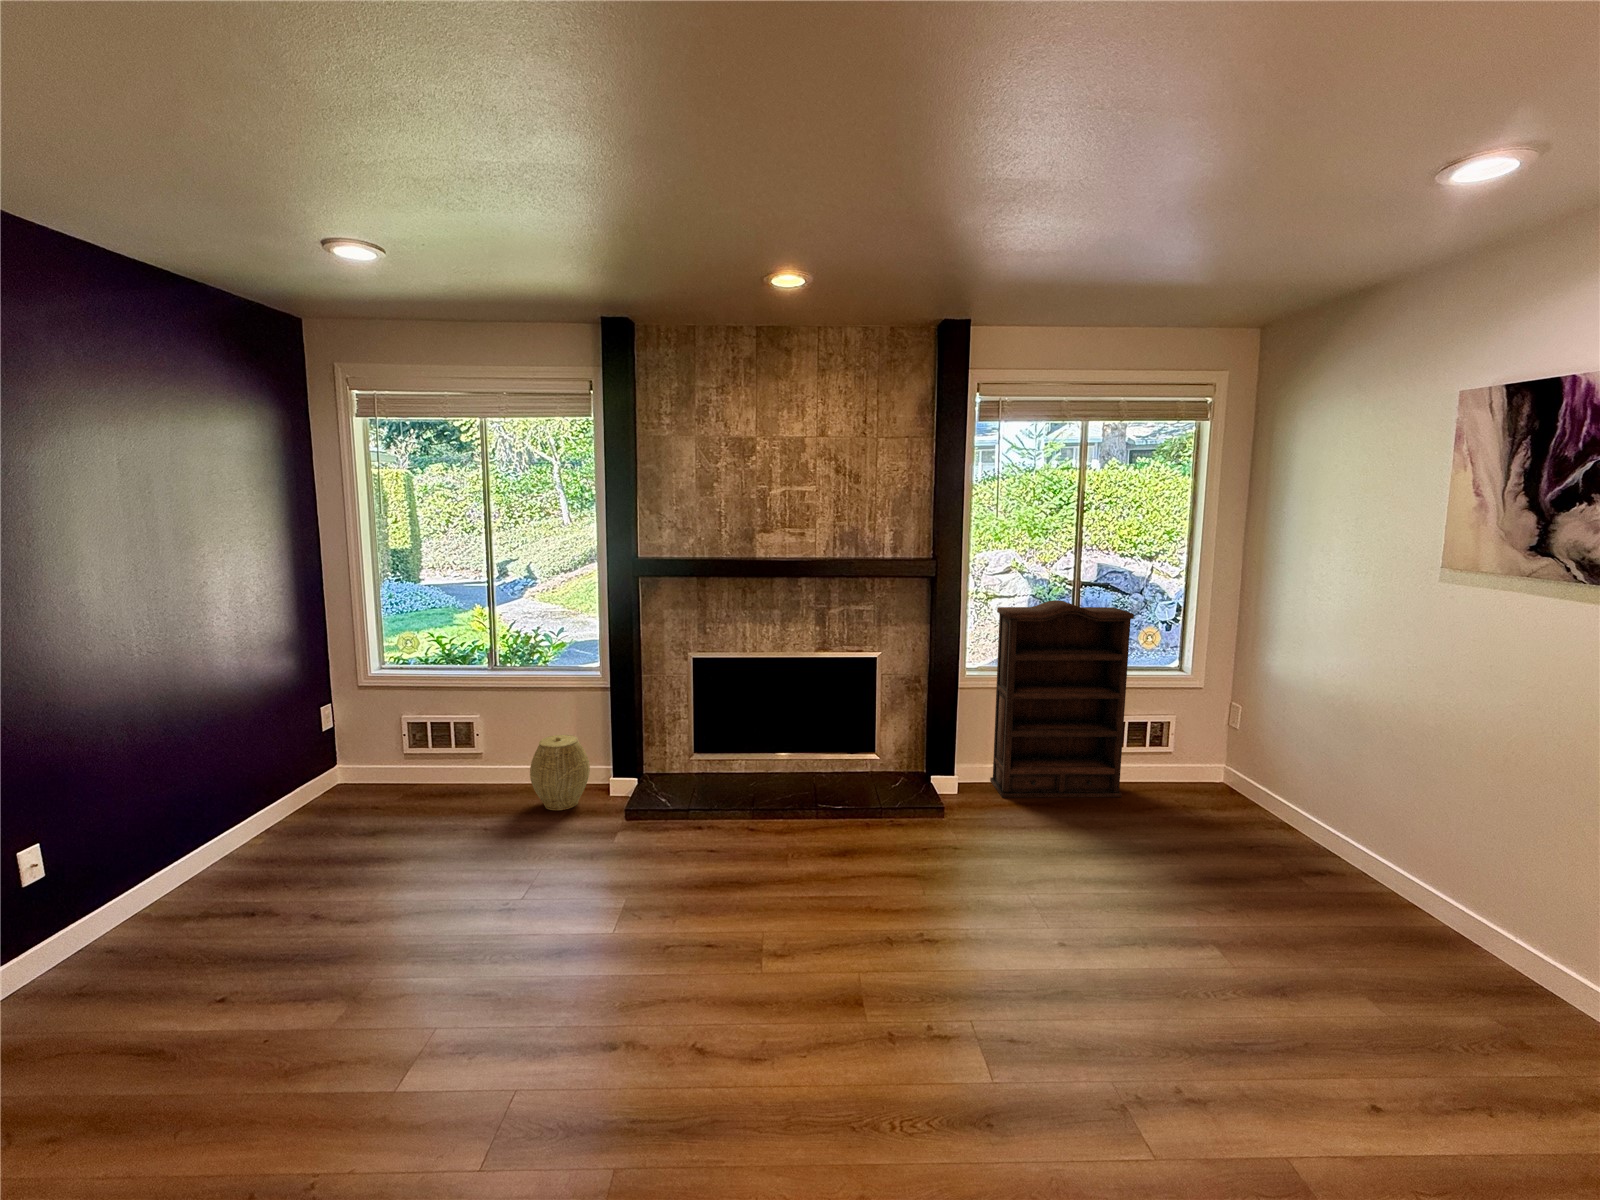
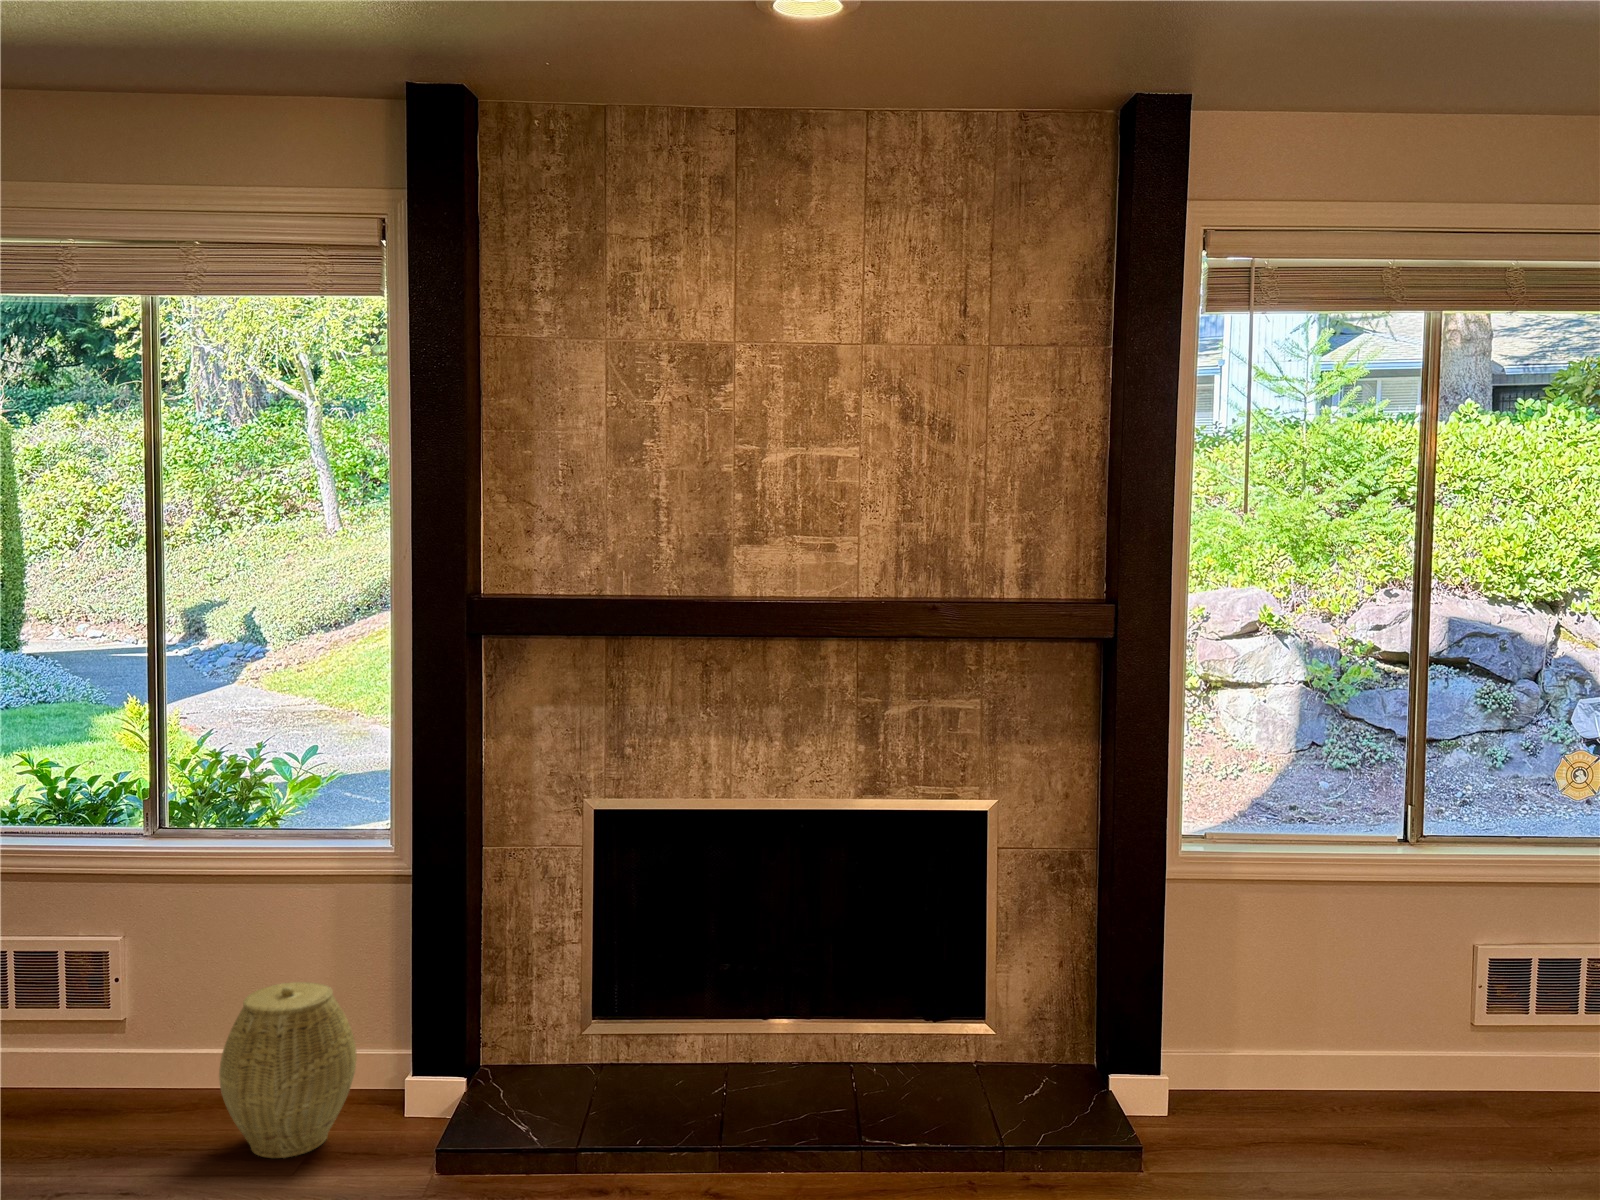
bookshelf: present [990,600,1134,798] -> none [1232,691,1540,1125]

